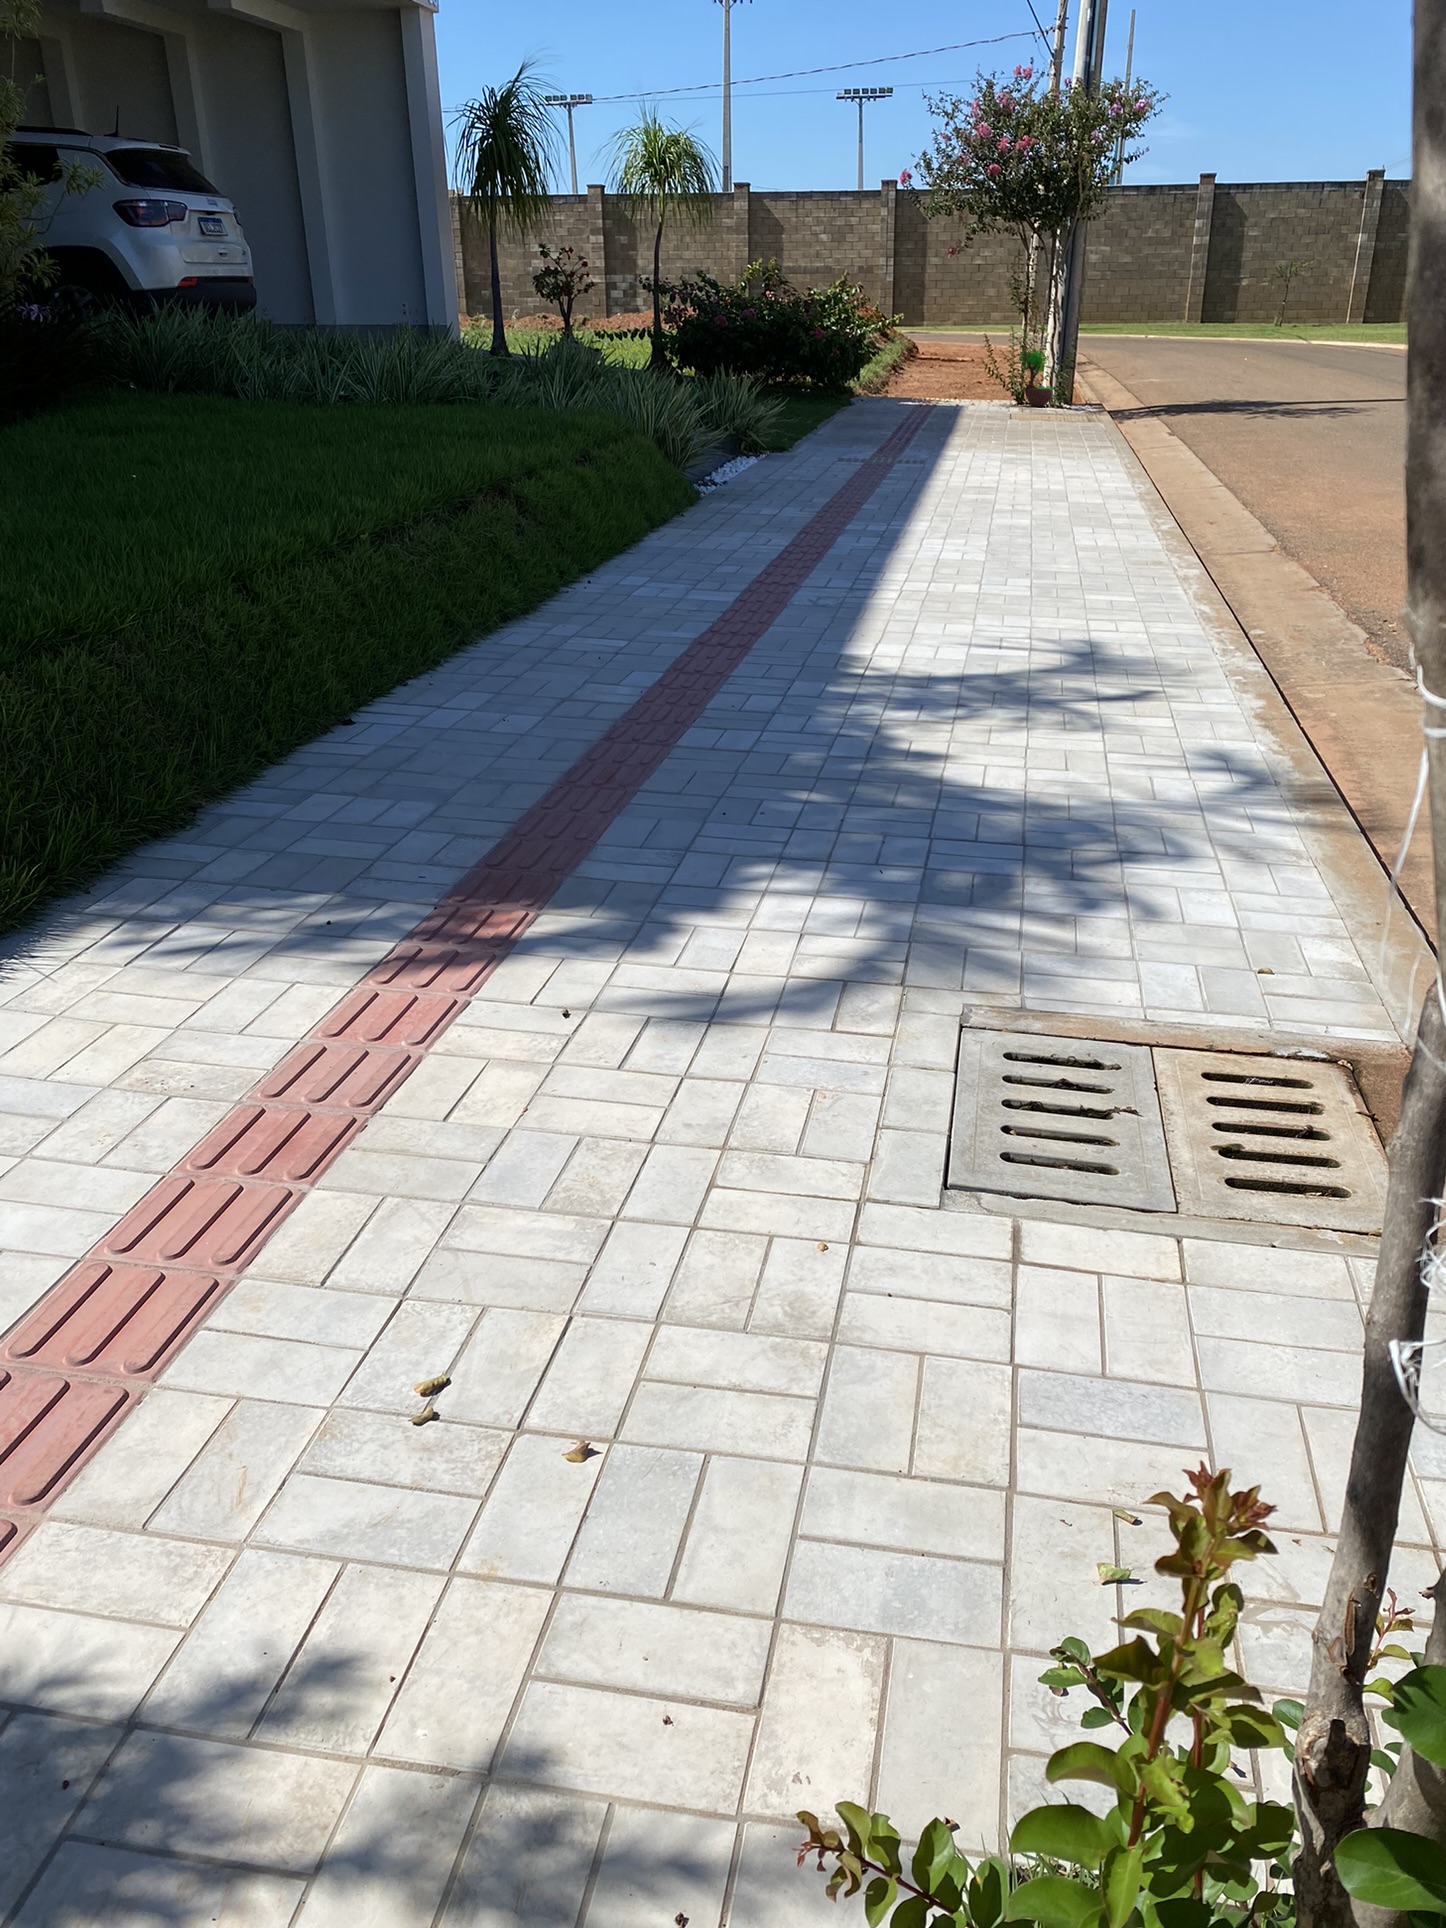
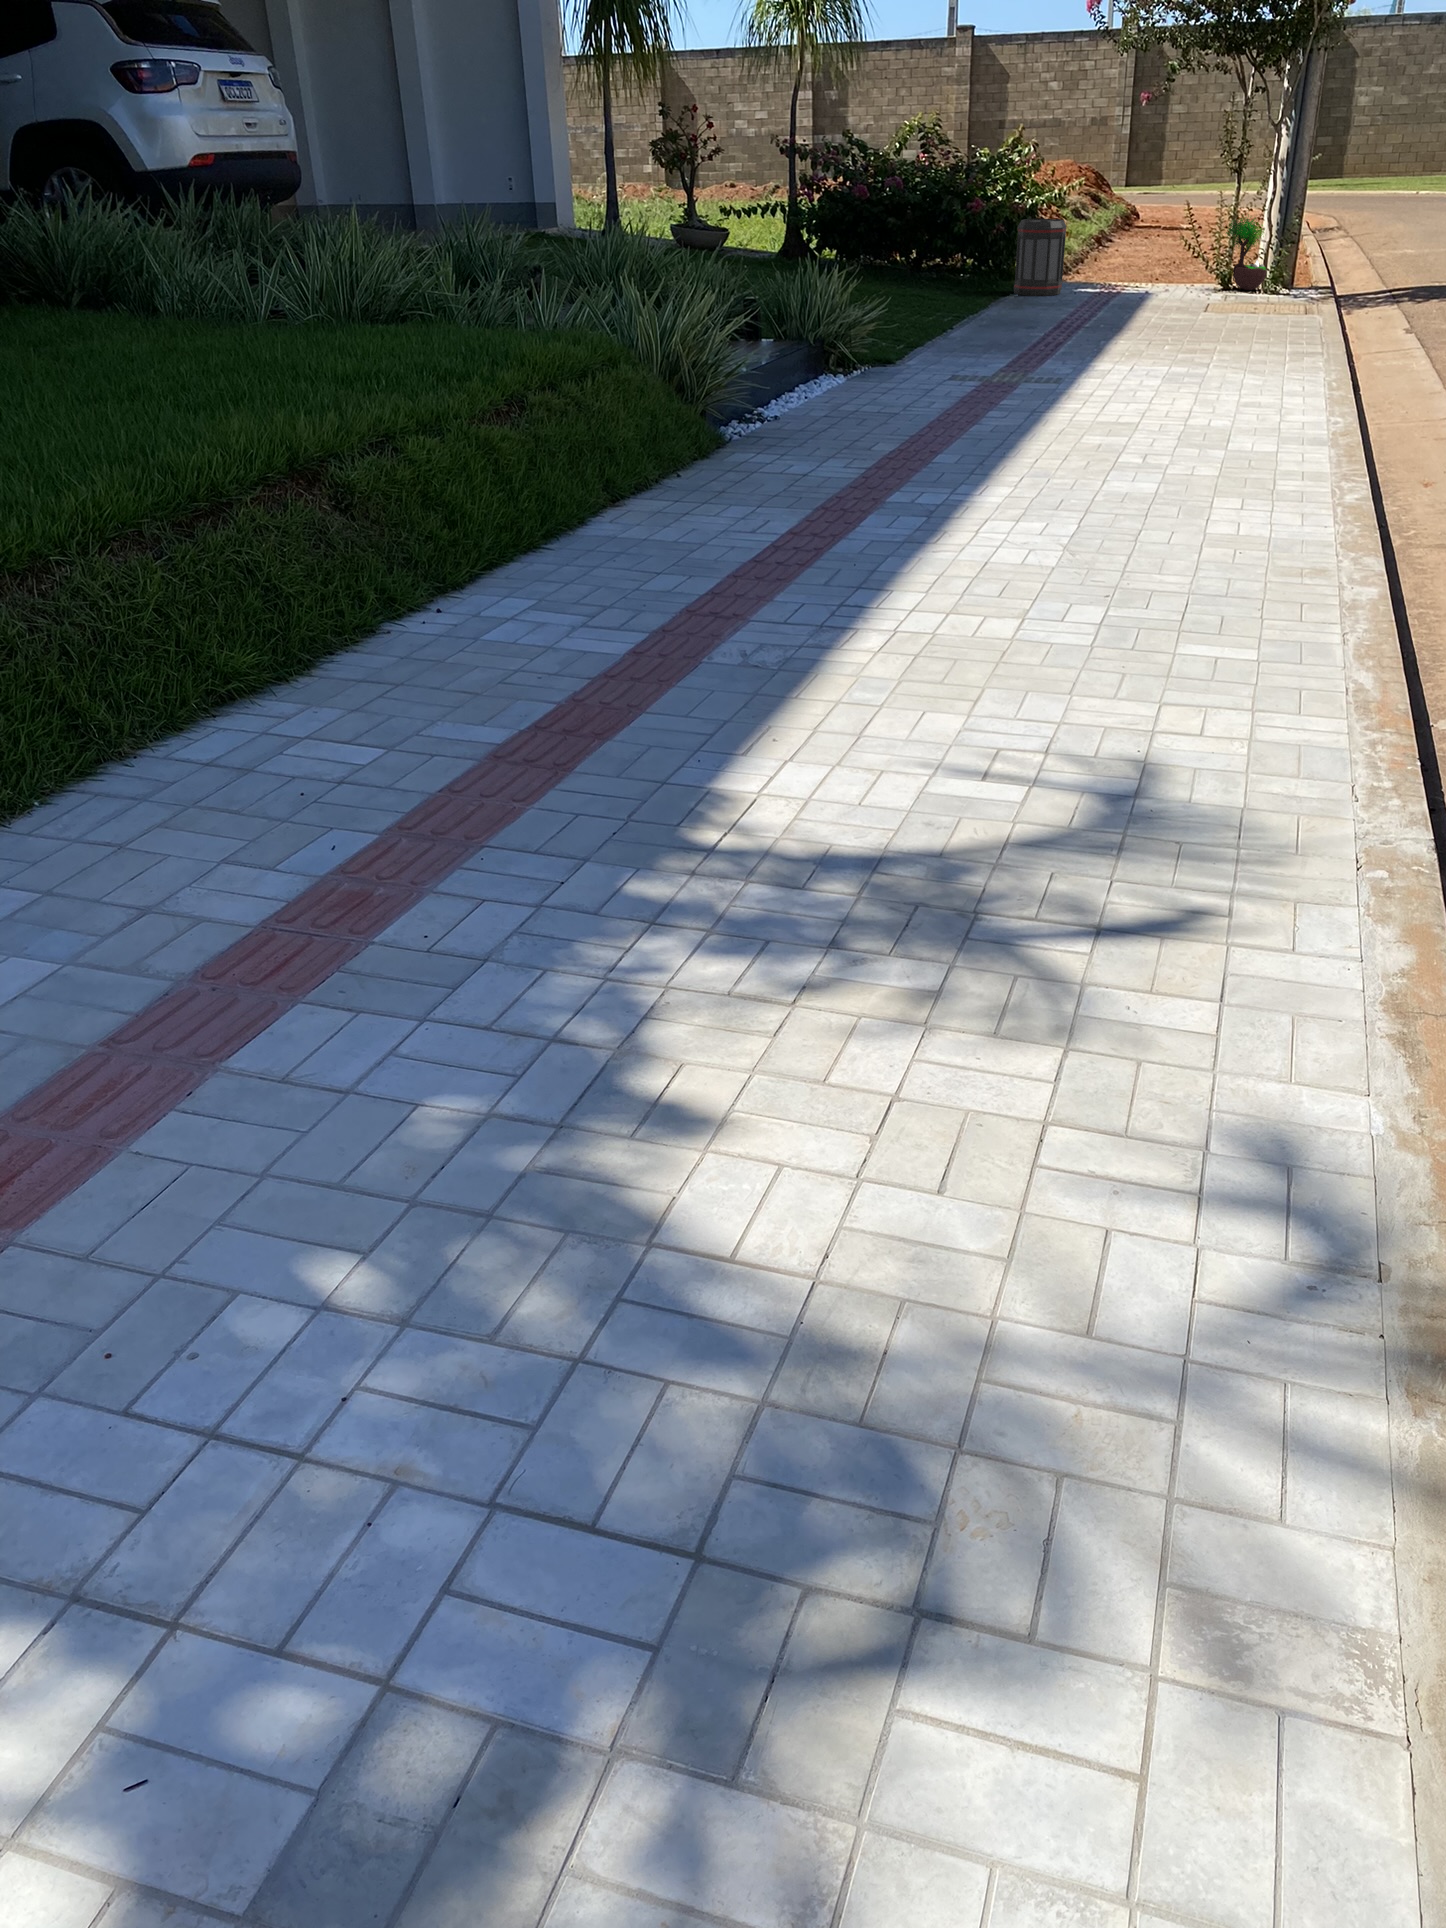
trash can: none [845,346,887,409] -> present [1014,219,1066,296]

